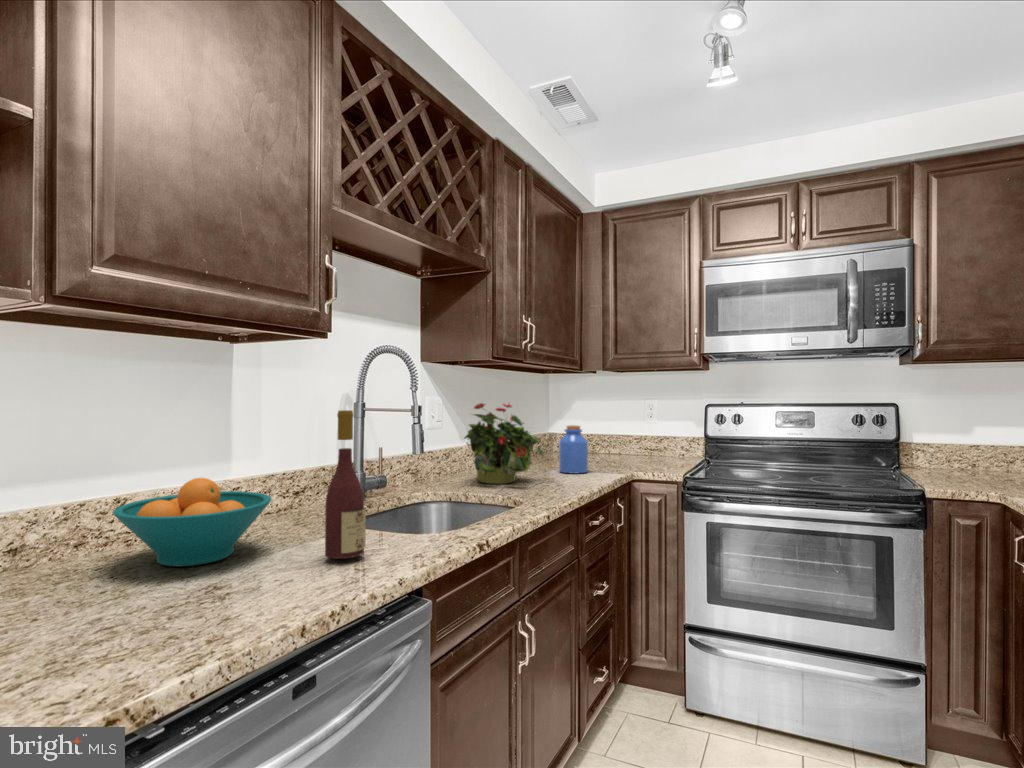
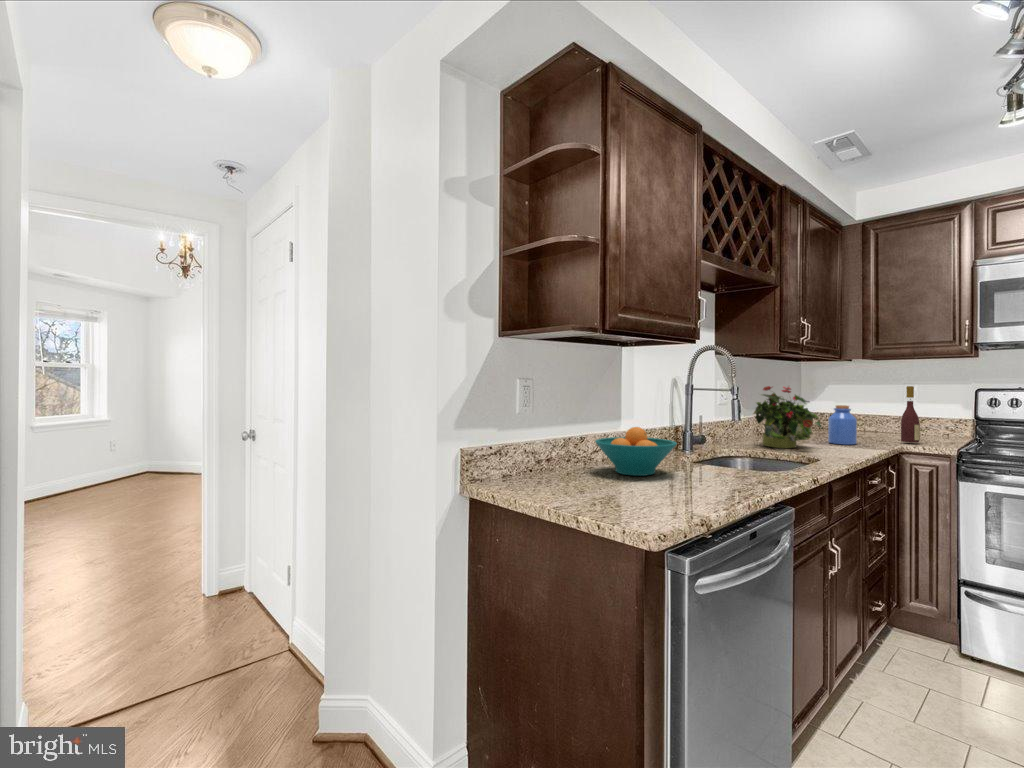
wine bottle: present [325,410,366,559] -> present [901,386,920,442]

